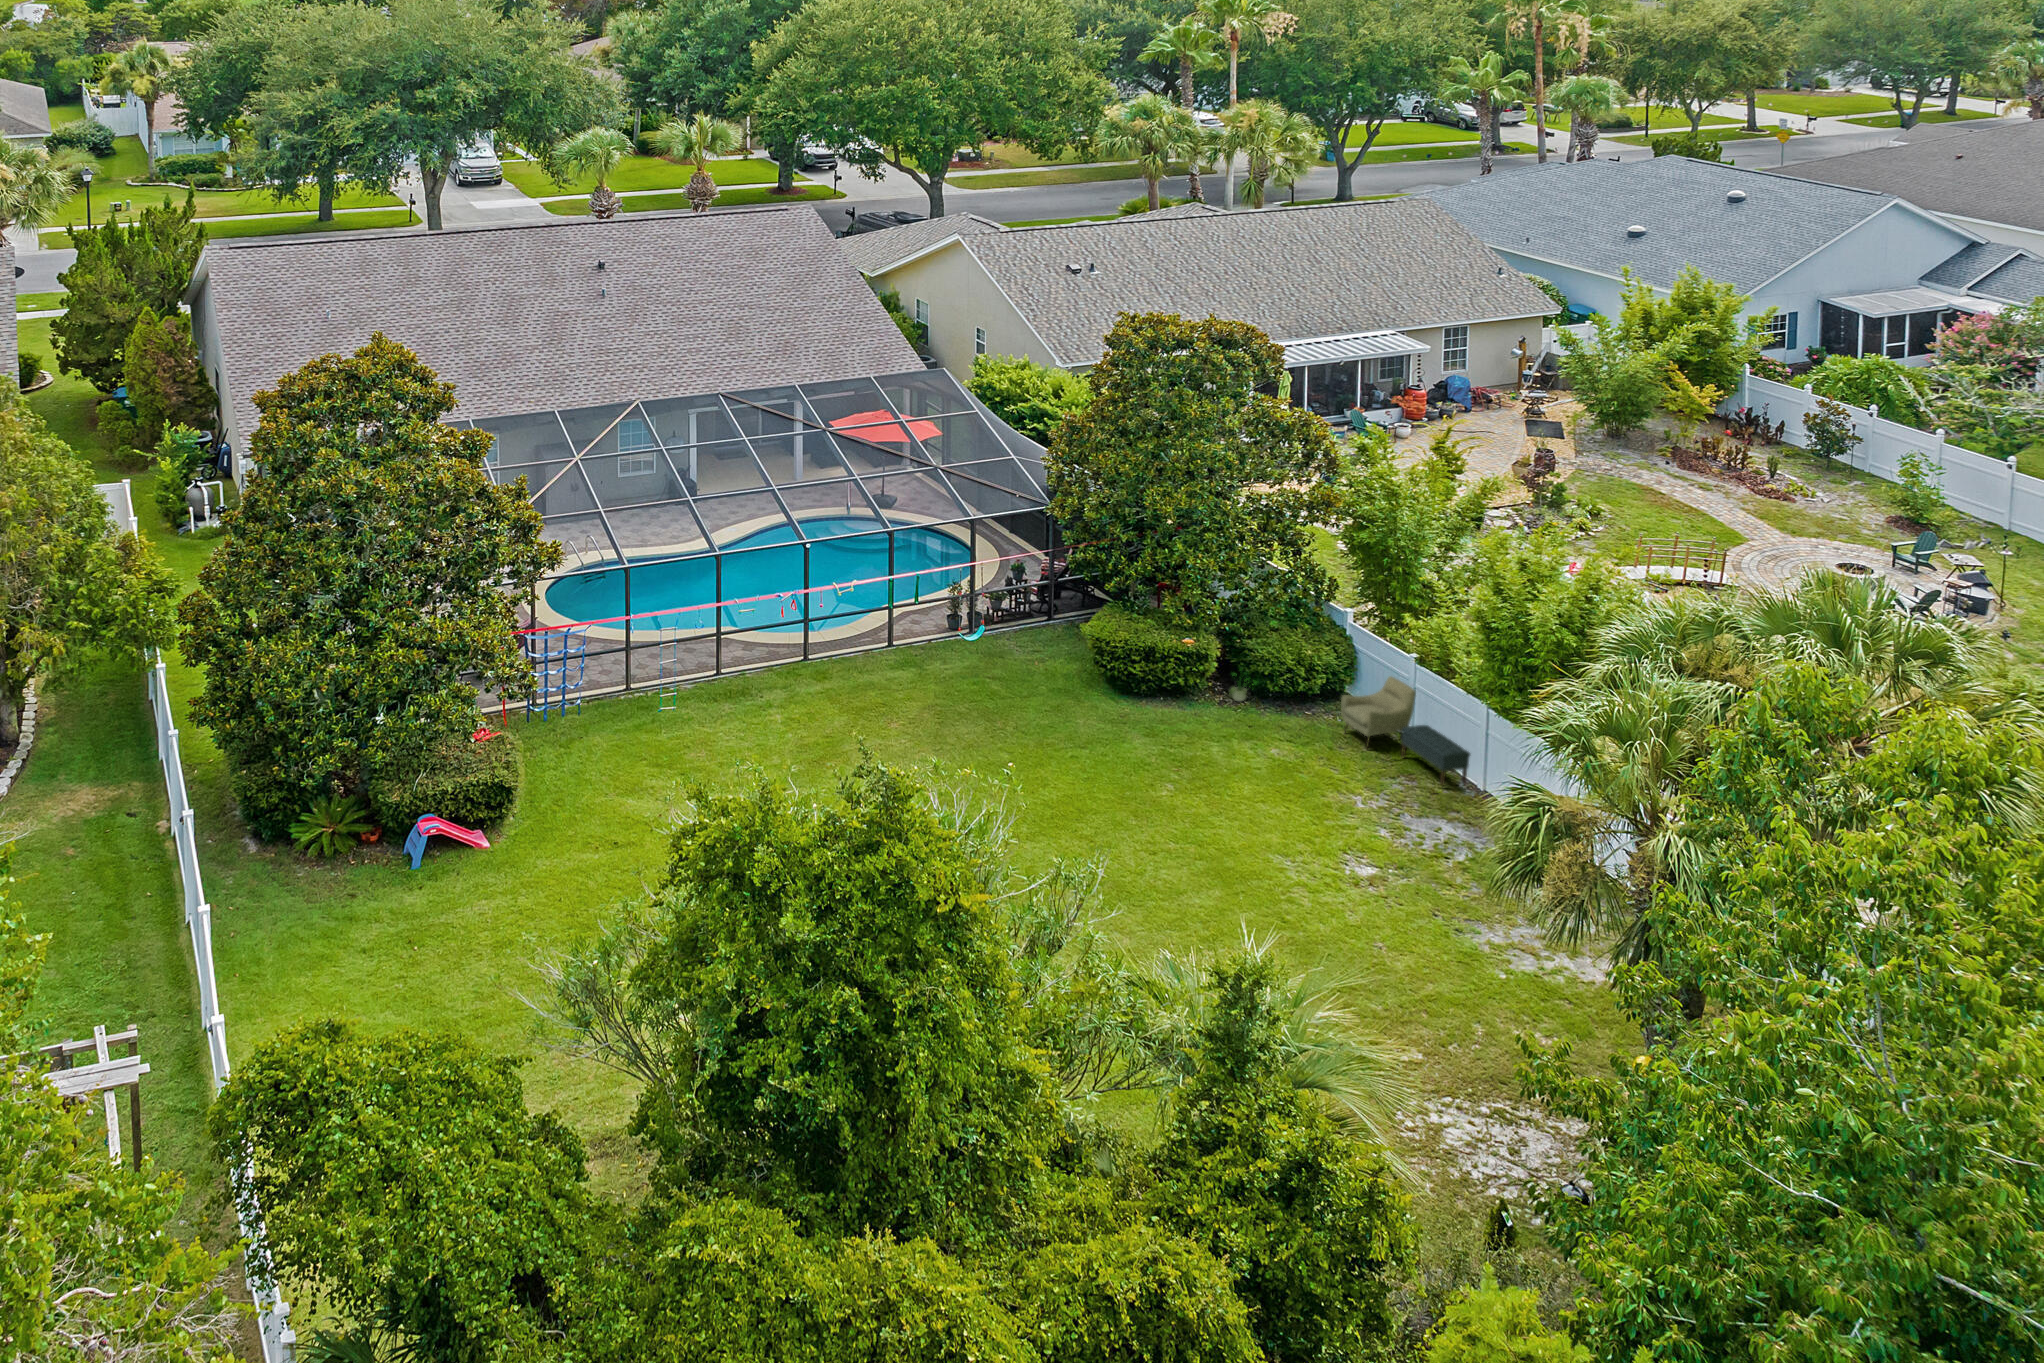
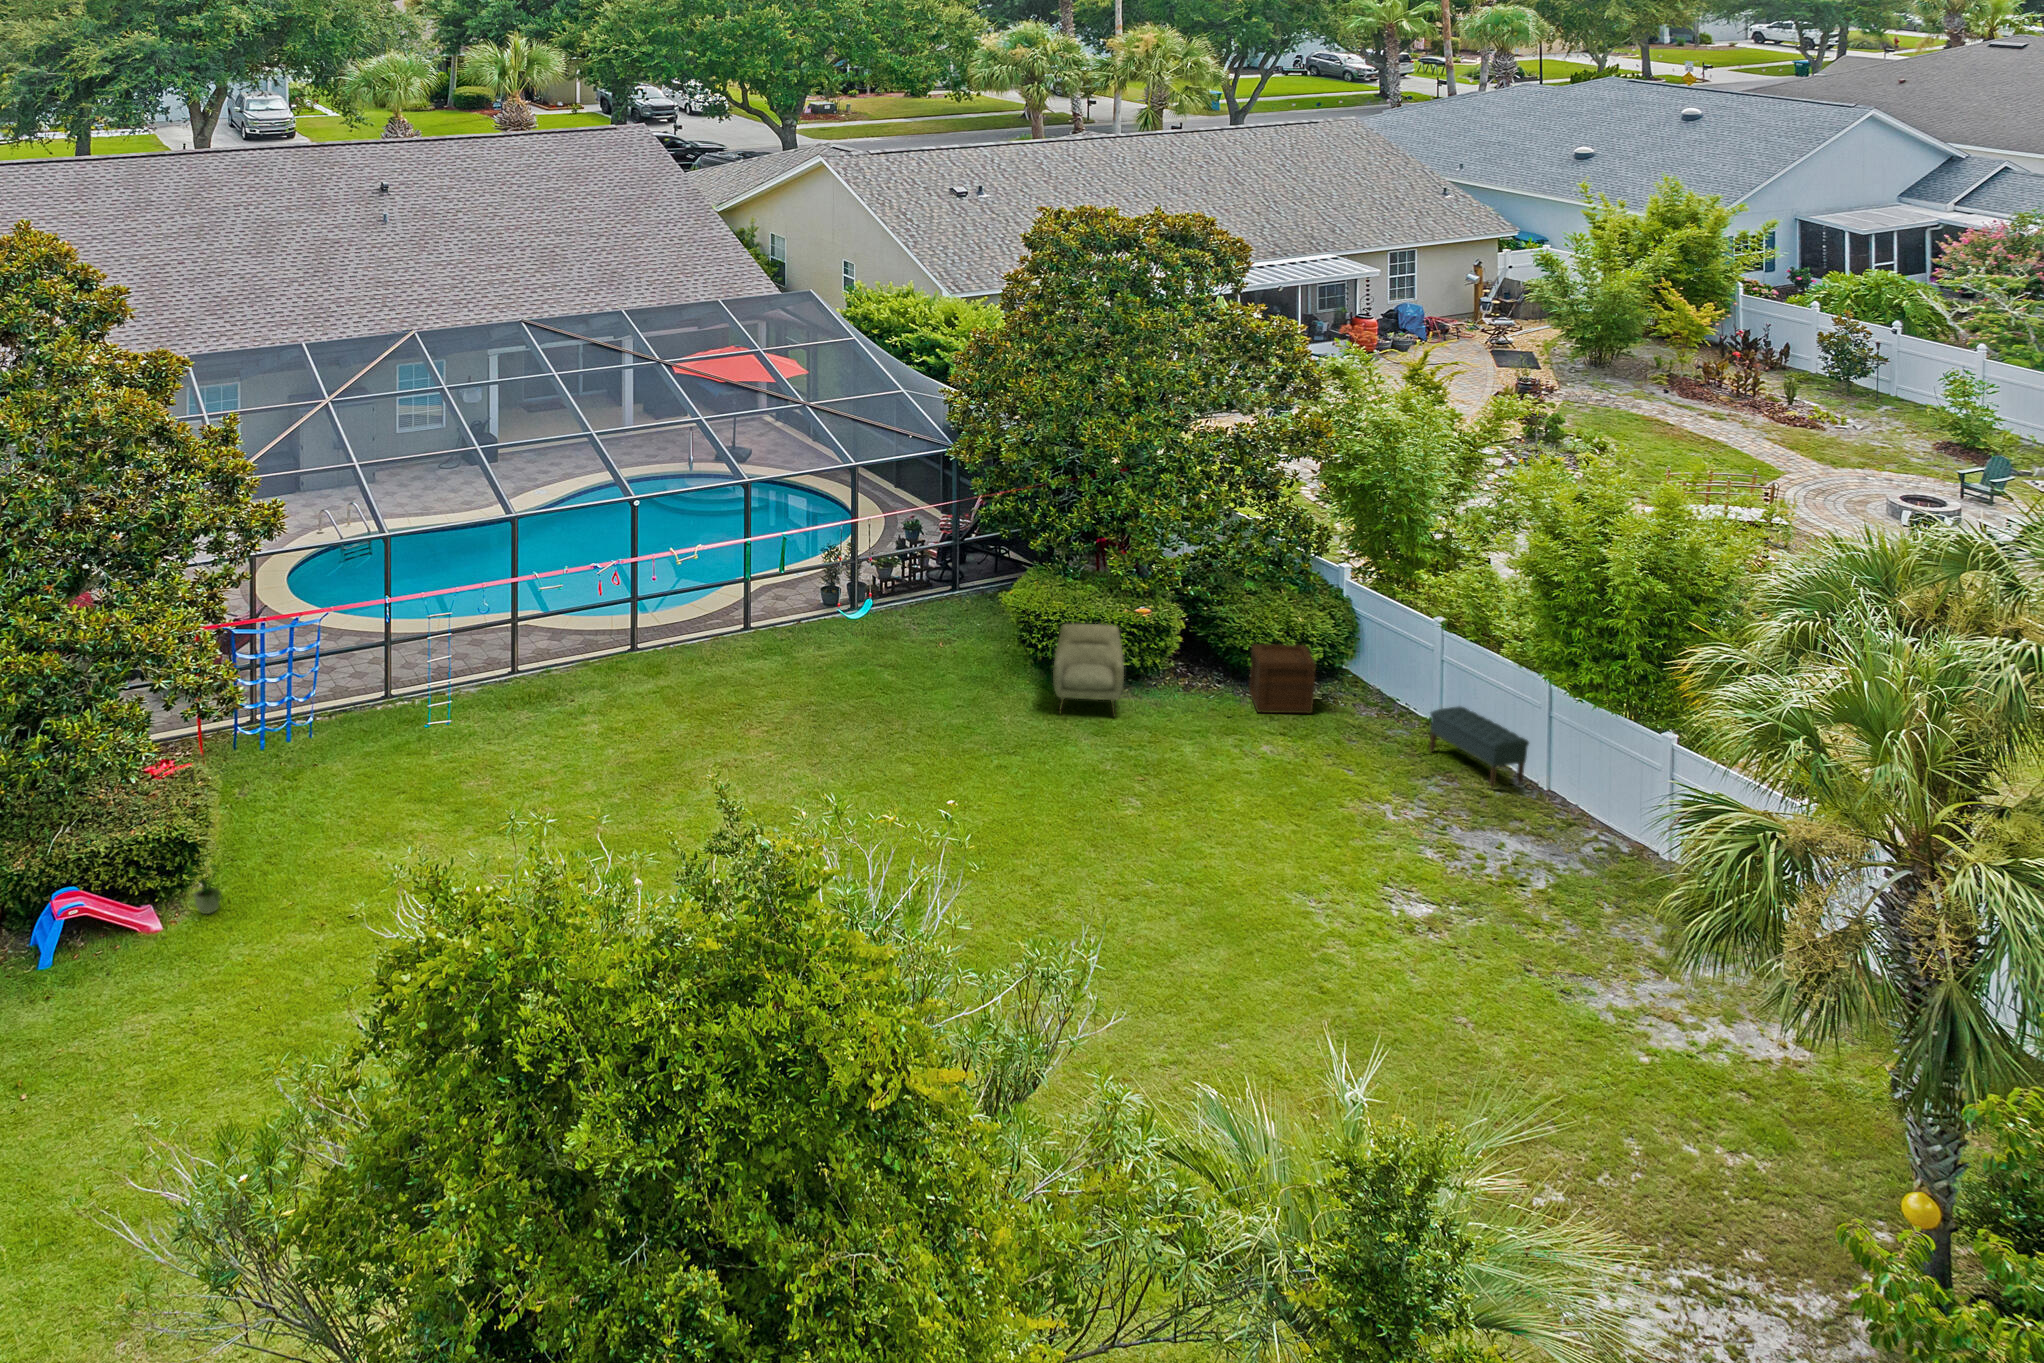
wooden crate: none [1271,671,1320,726] -> present [1249,644,1316,713]
potted plant: present [1230,673,1257,701] -> present [184,865,224,914]
chair: present [1341,676,1416,748] -> present [1053,624,1124,715]

